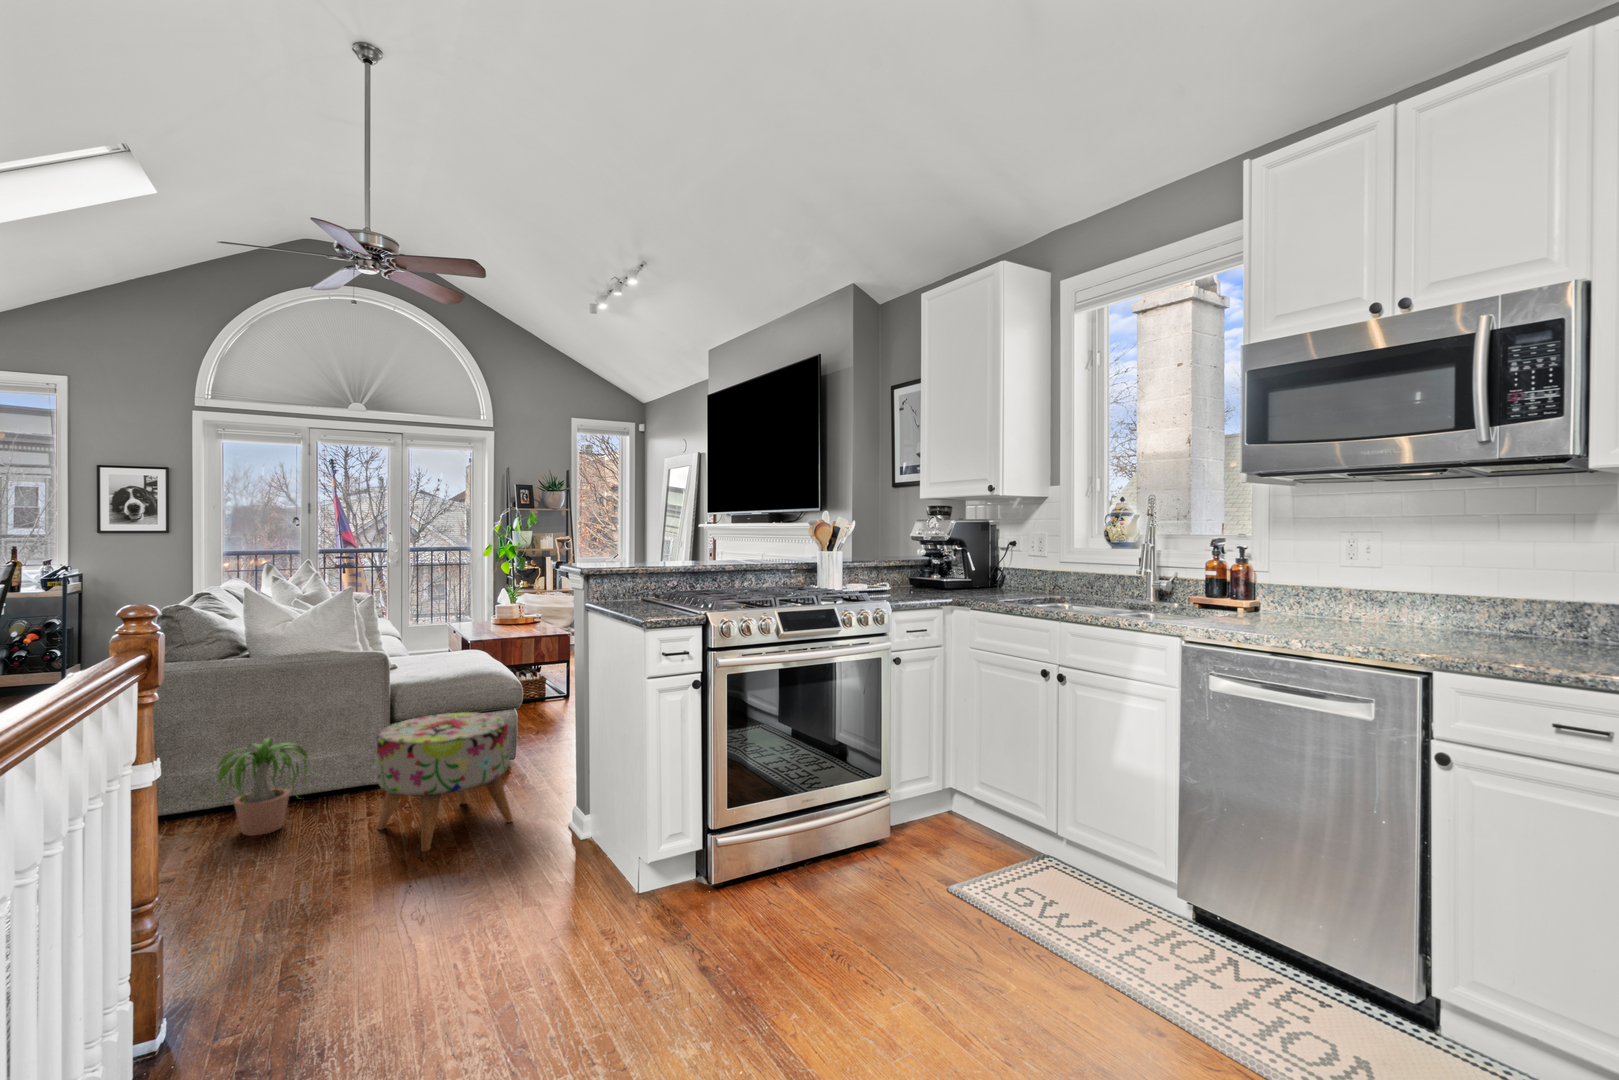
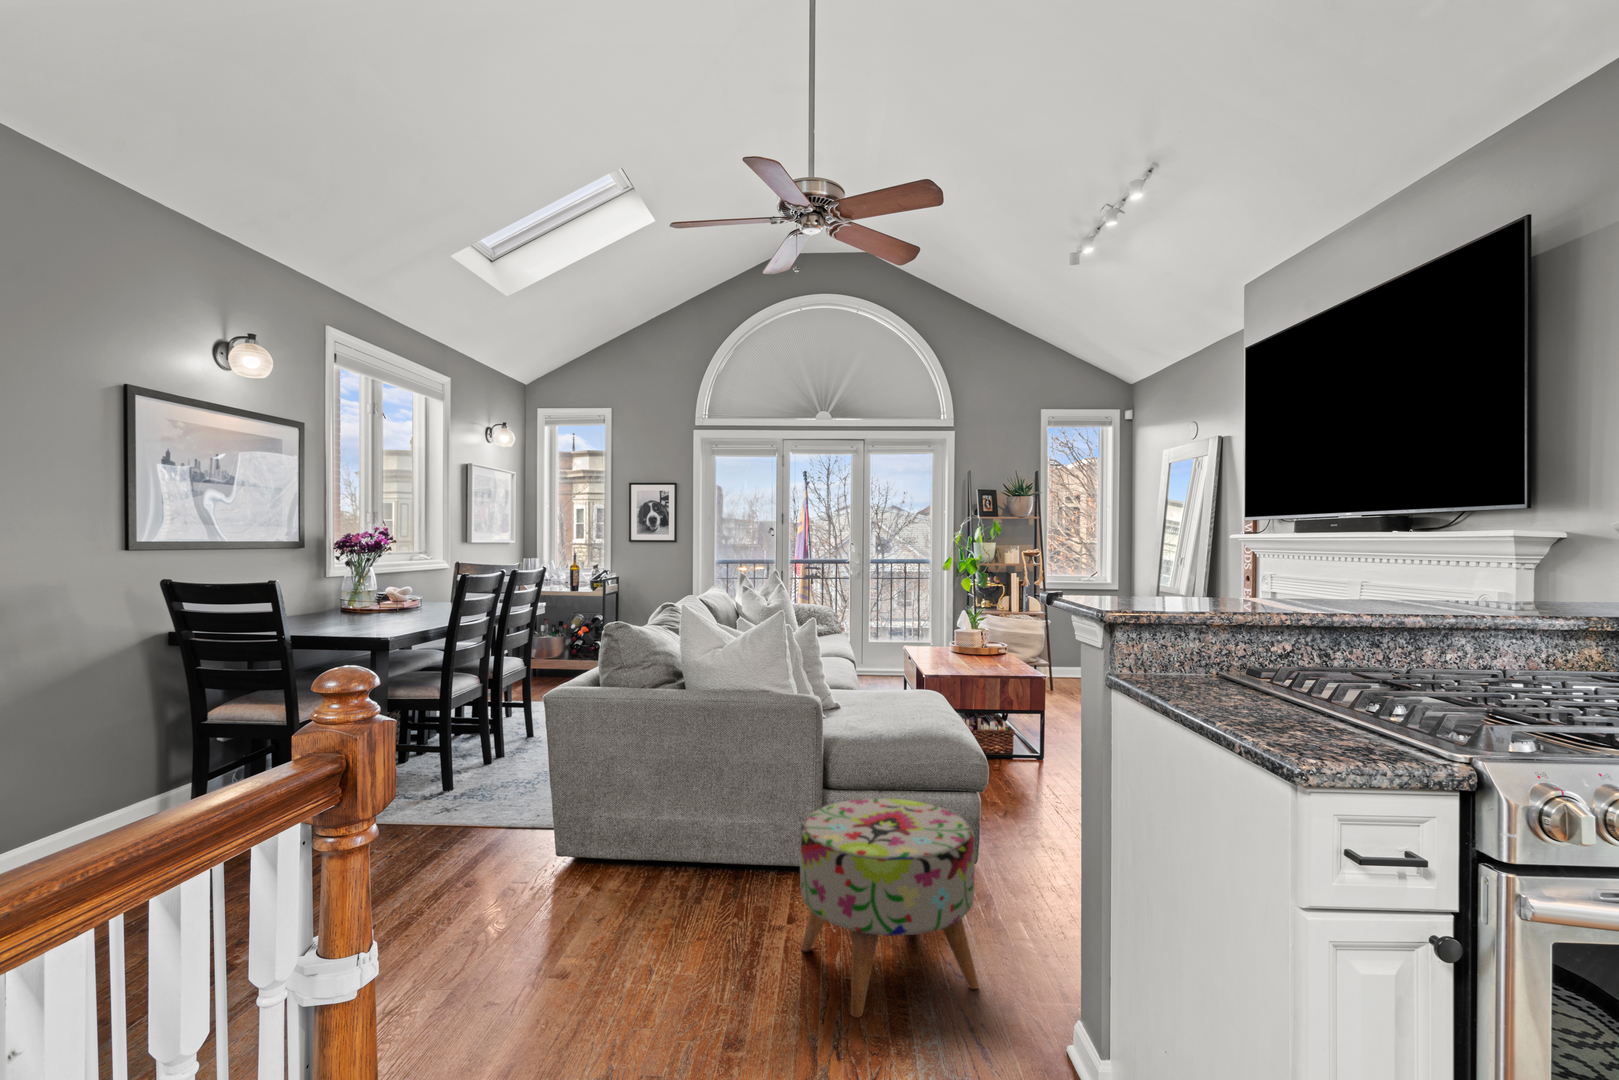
potted plant: present [215,739,308,836] -> none [618,796,752,920]

